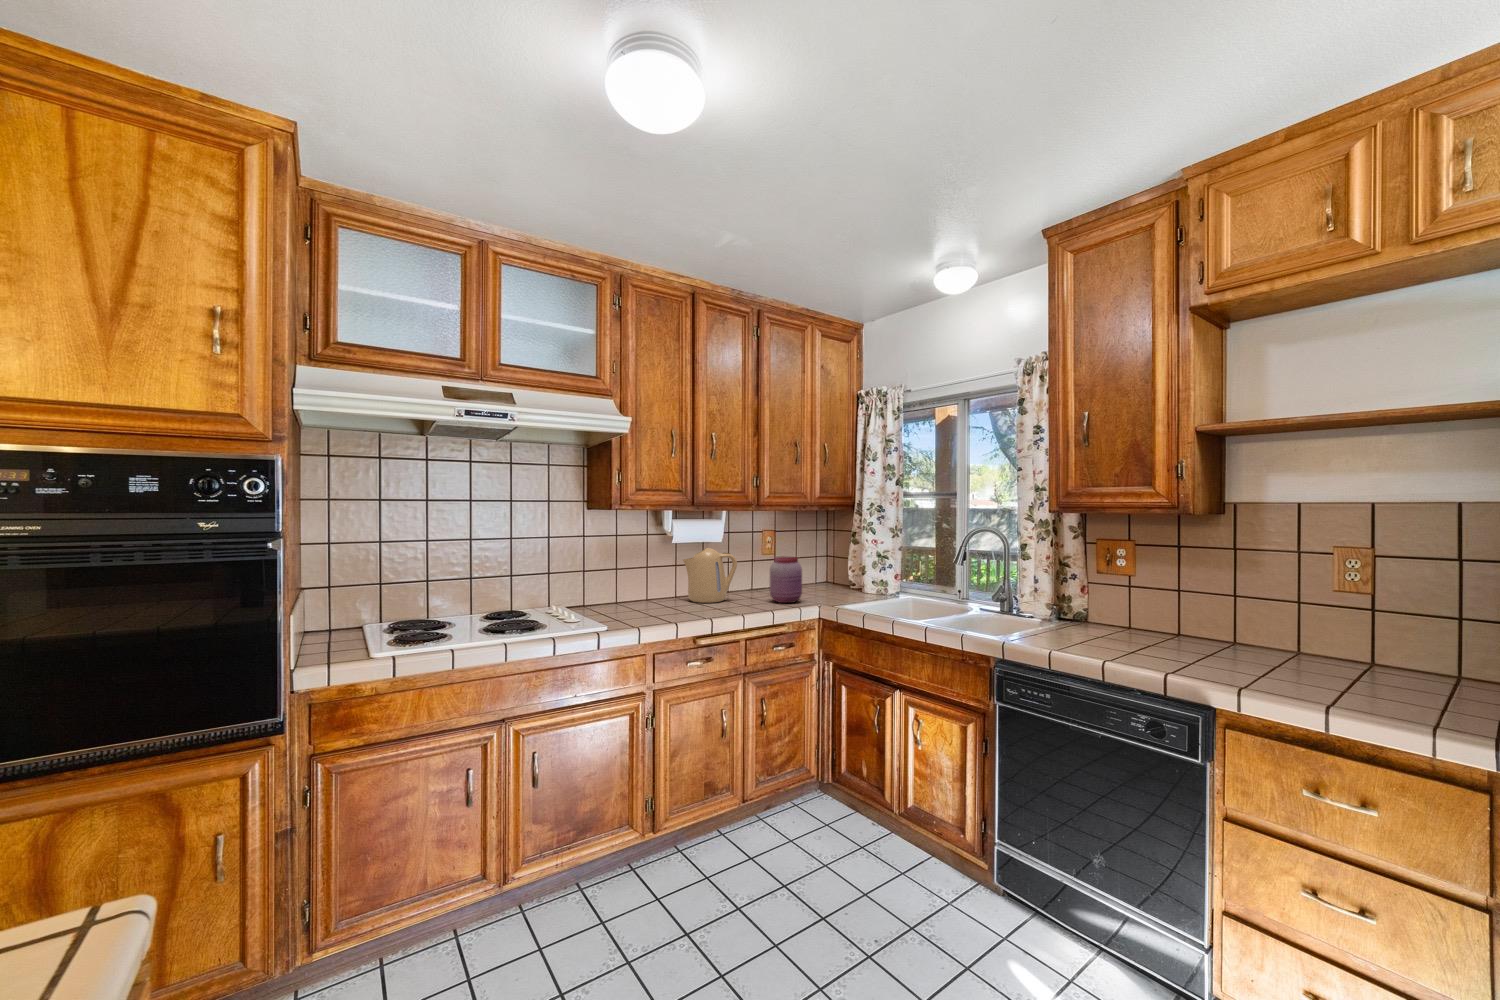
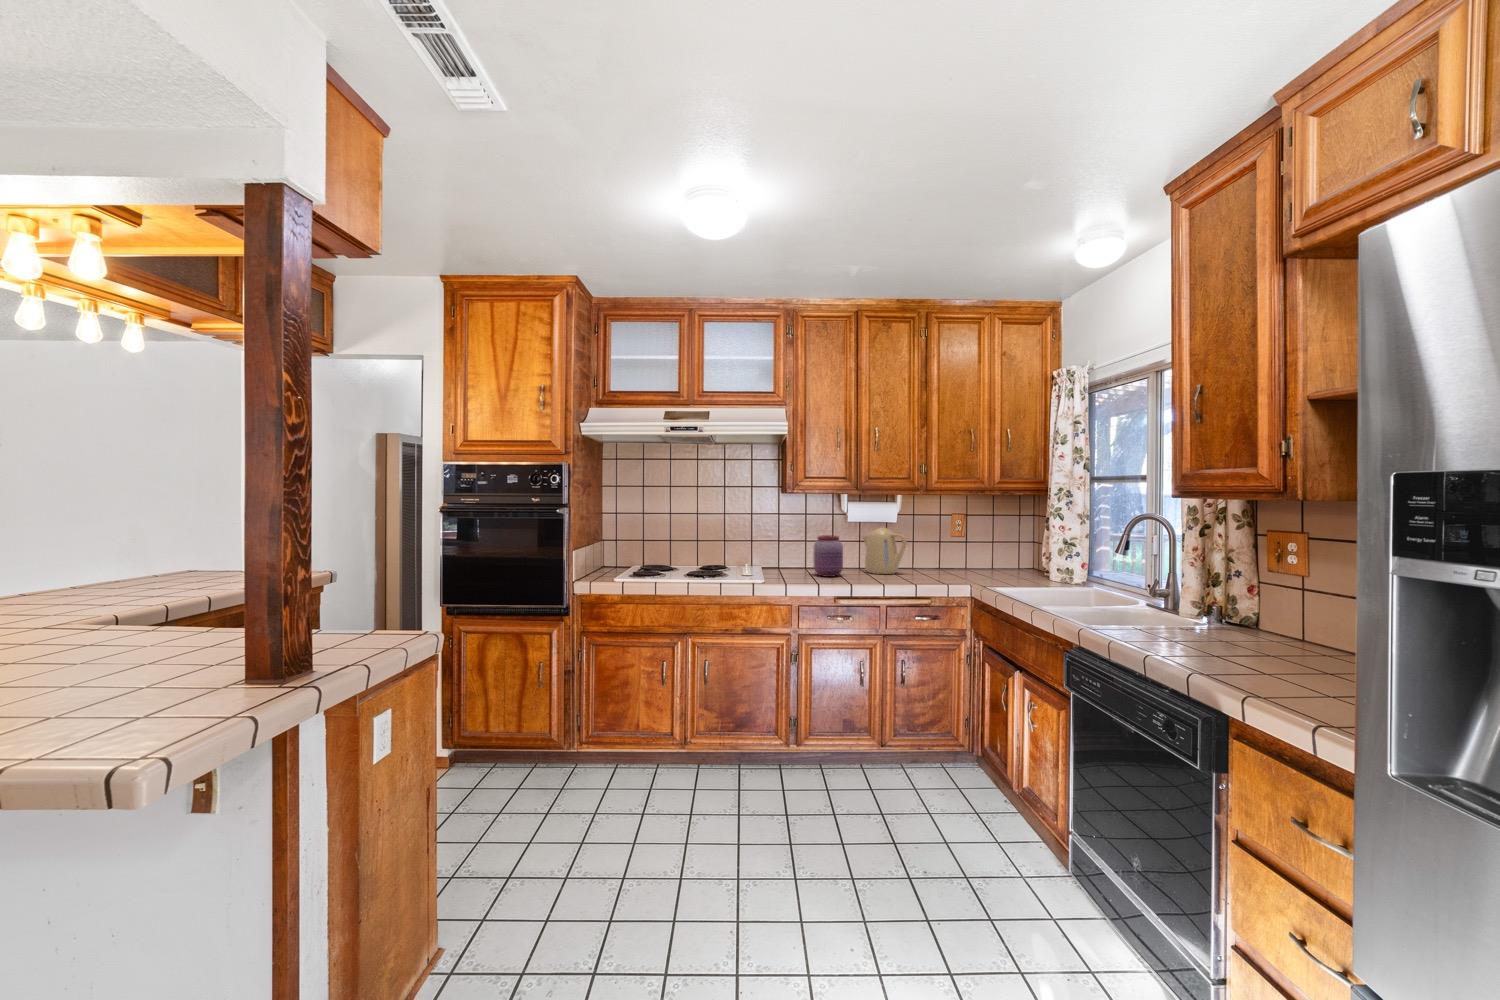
jar: present [770,557,802,603] -> present [814,535,843,577]

